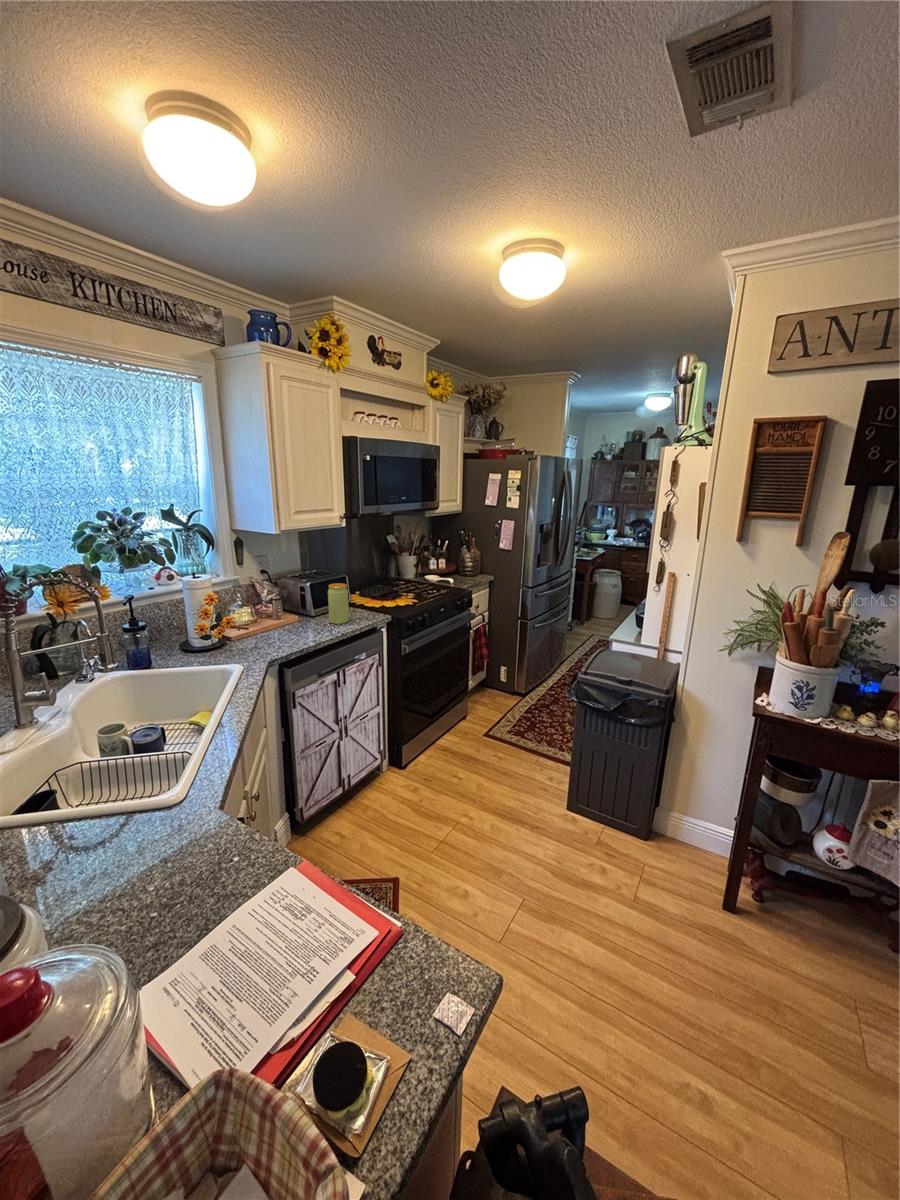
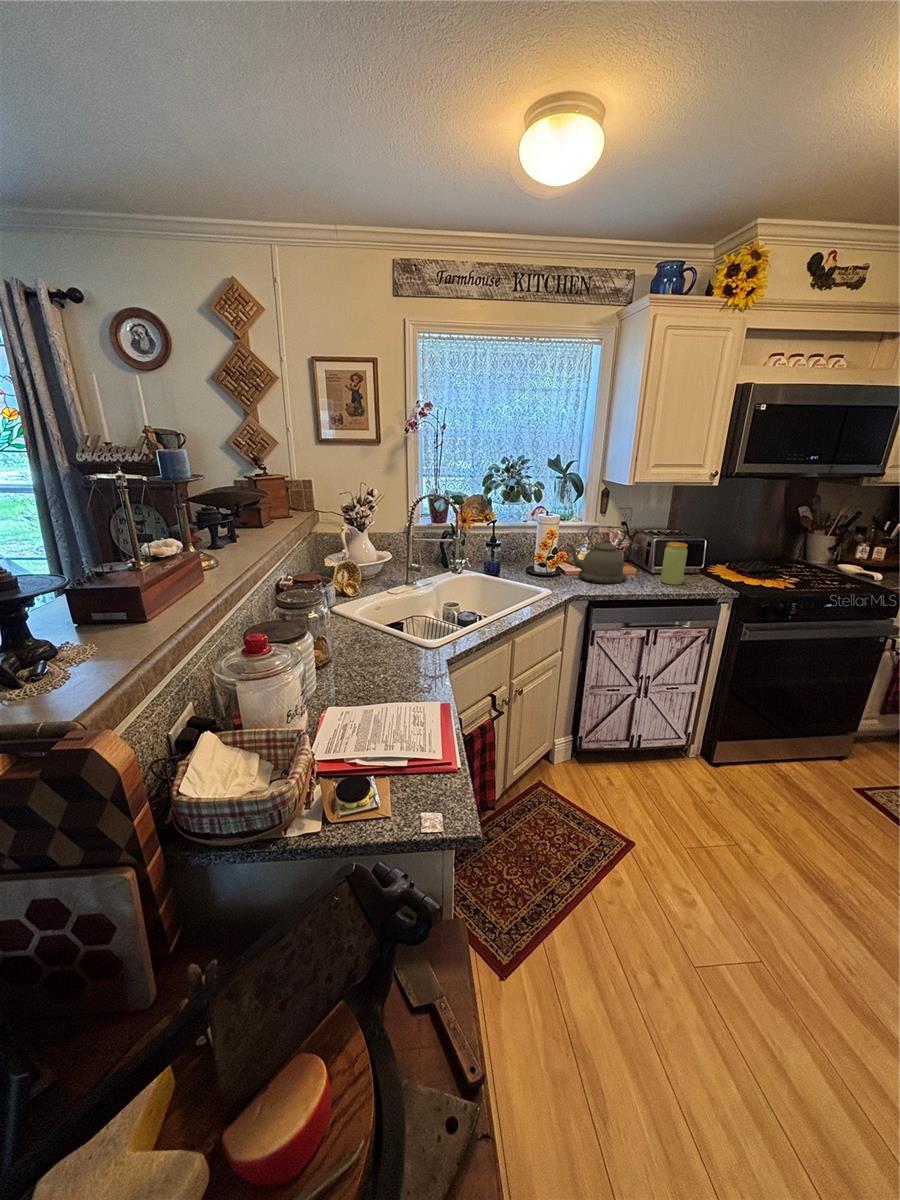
kettle: none [231,578,300,641] -> present [567,526,626,584]

